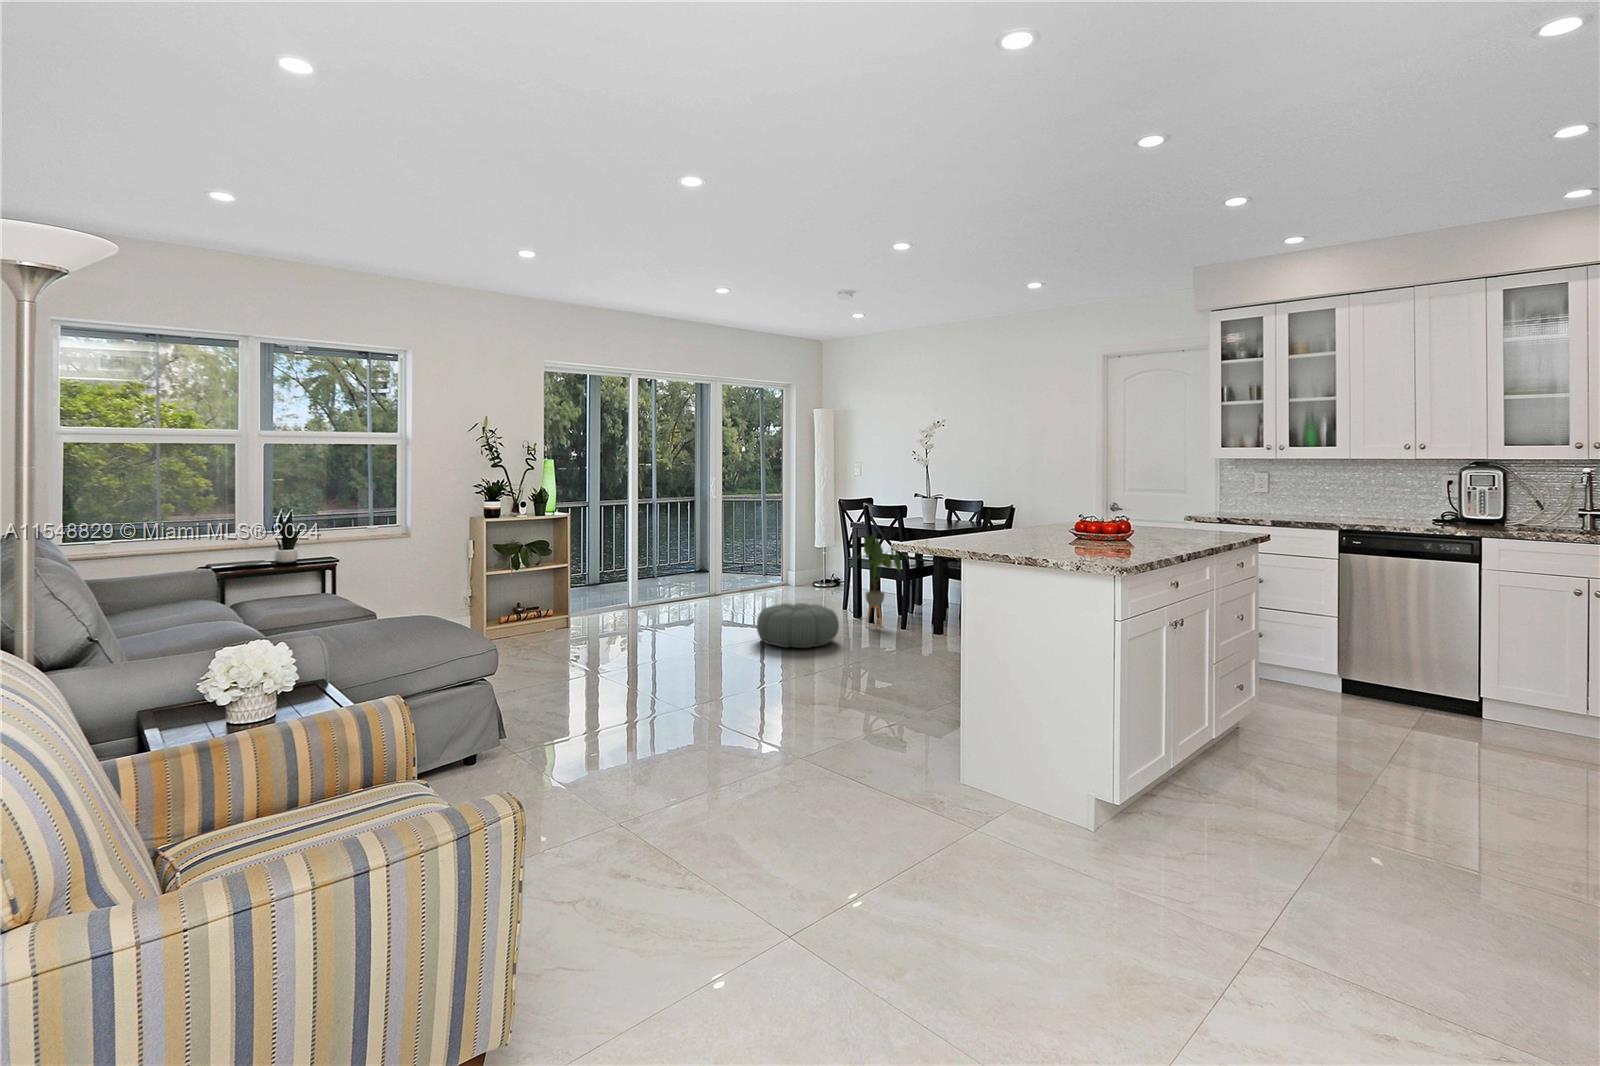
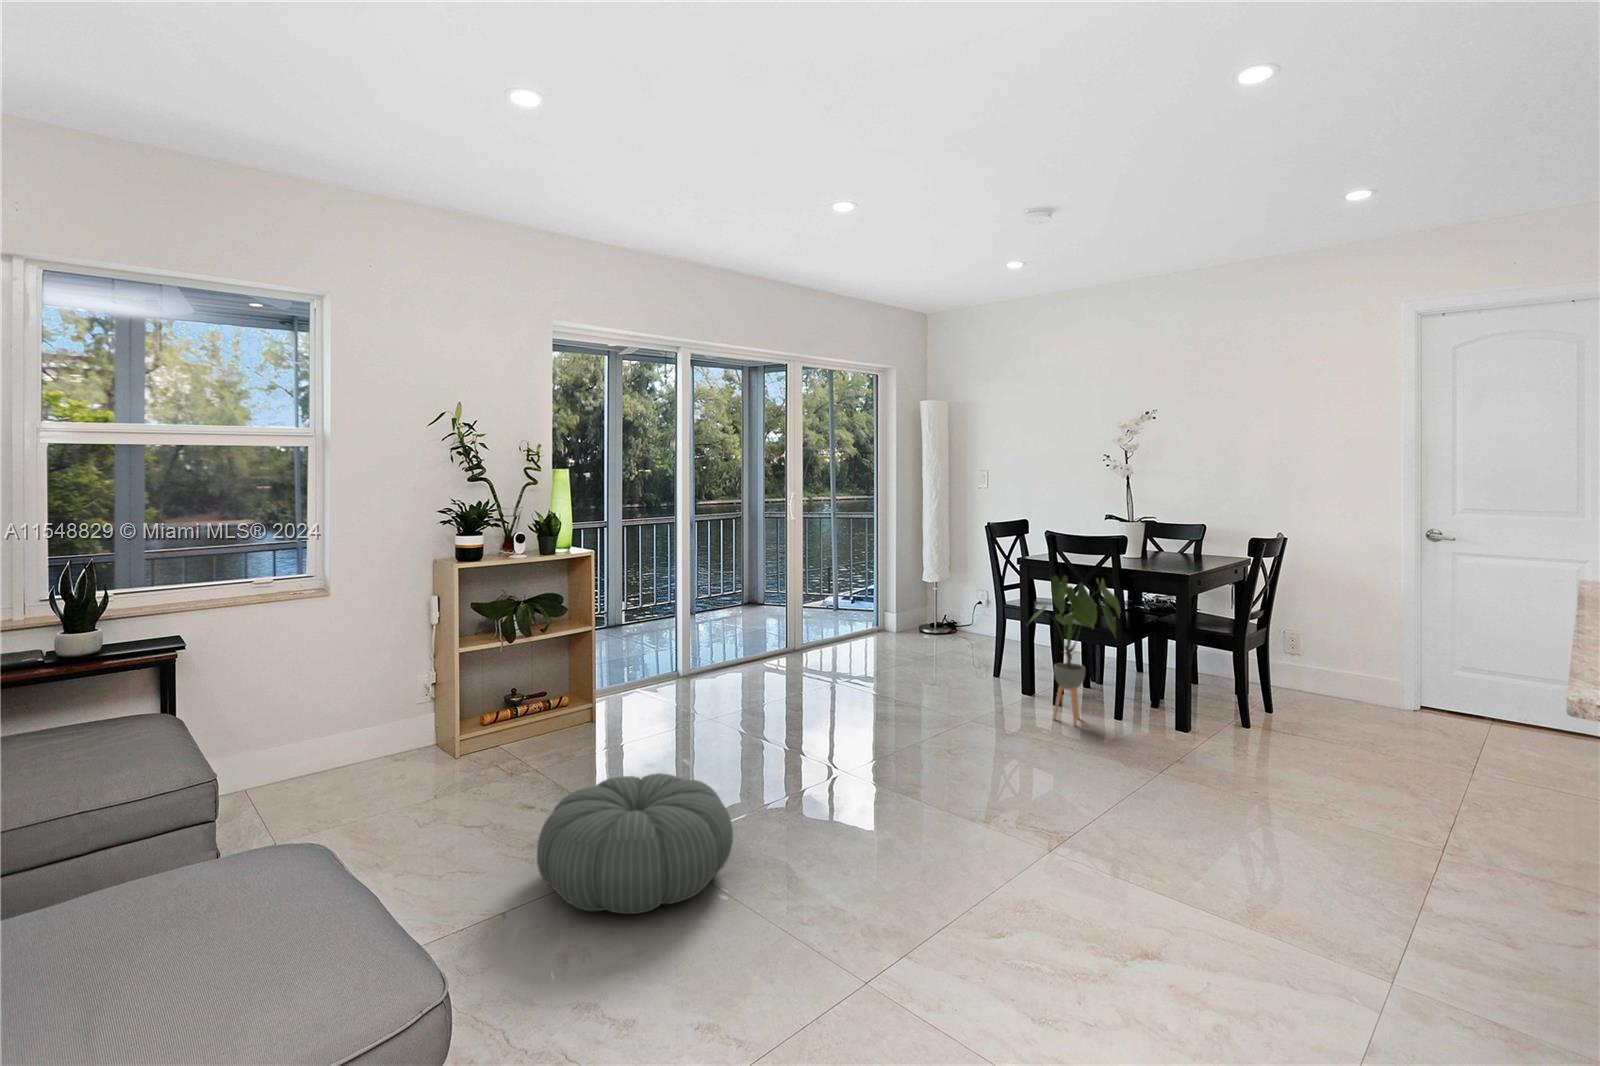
pouf: present [757,603,839,648] -> present [537,773,733,914]

